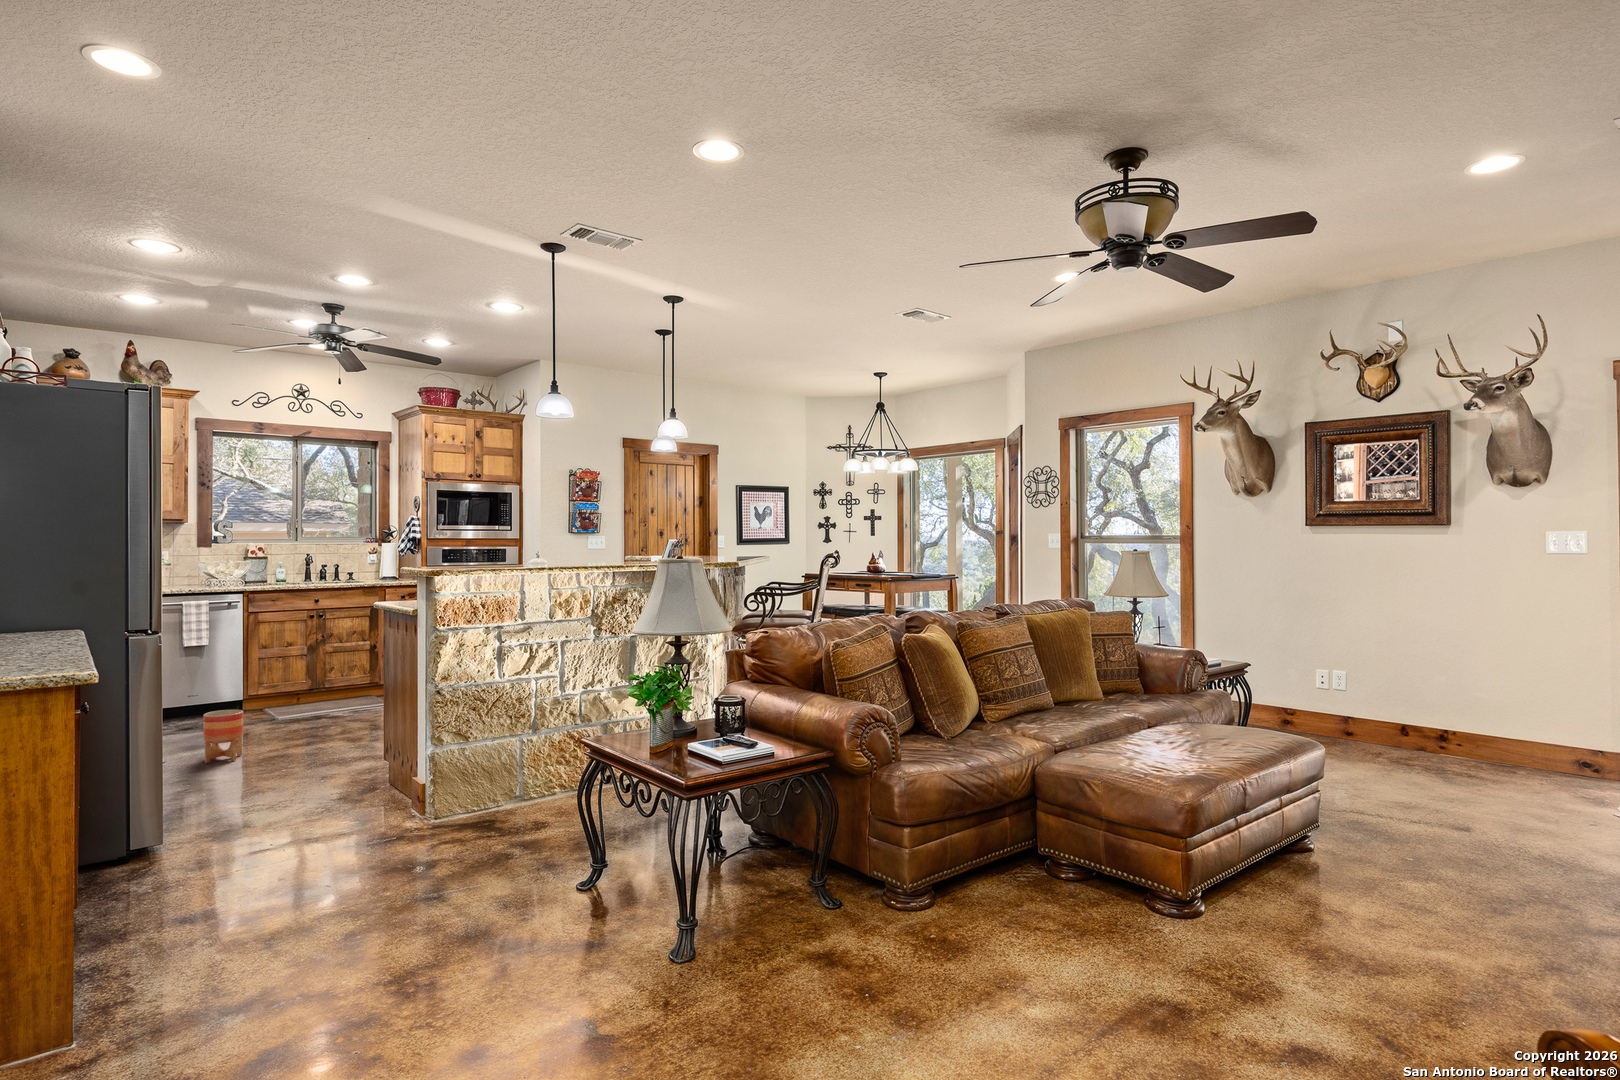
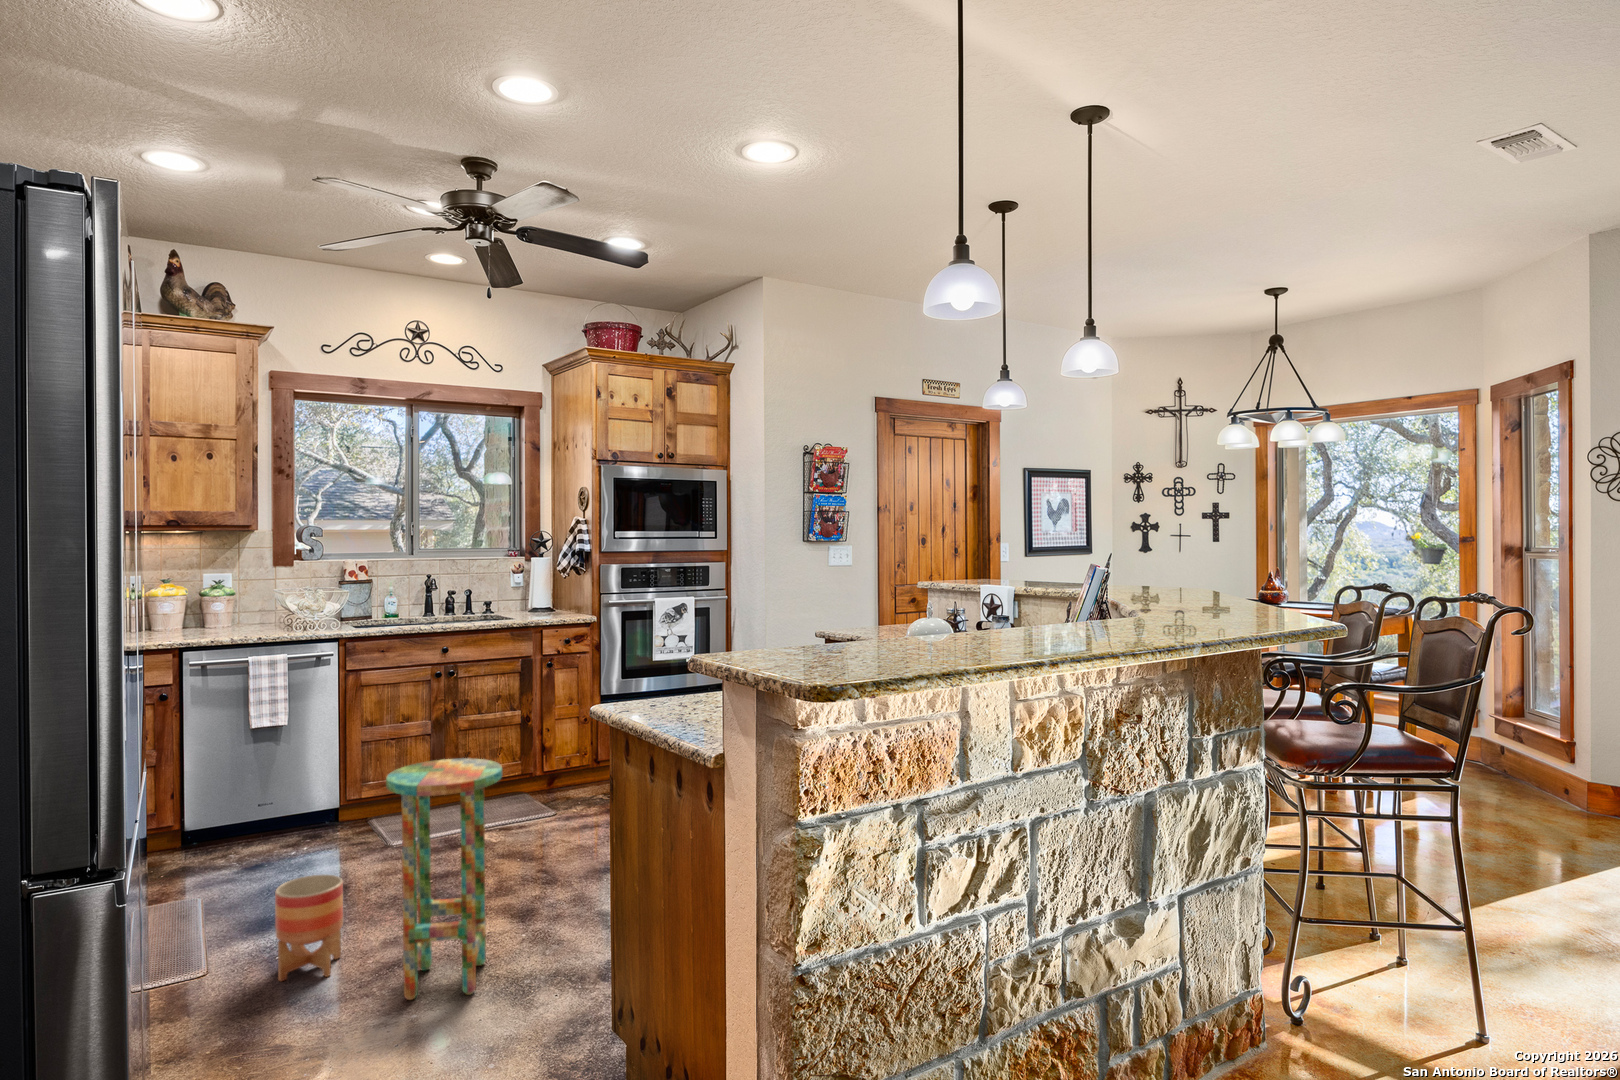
side table: none [268,643,336,766] -> present [386,758,502,1000]

